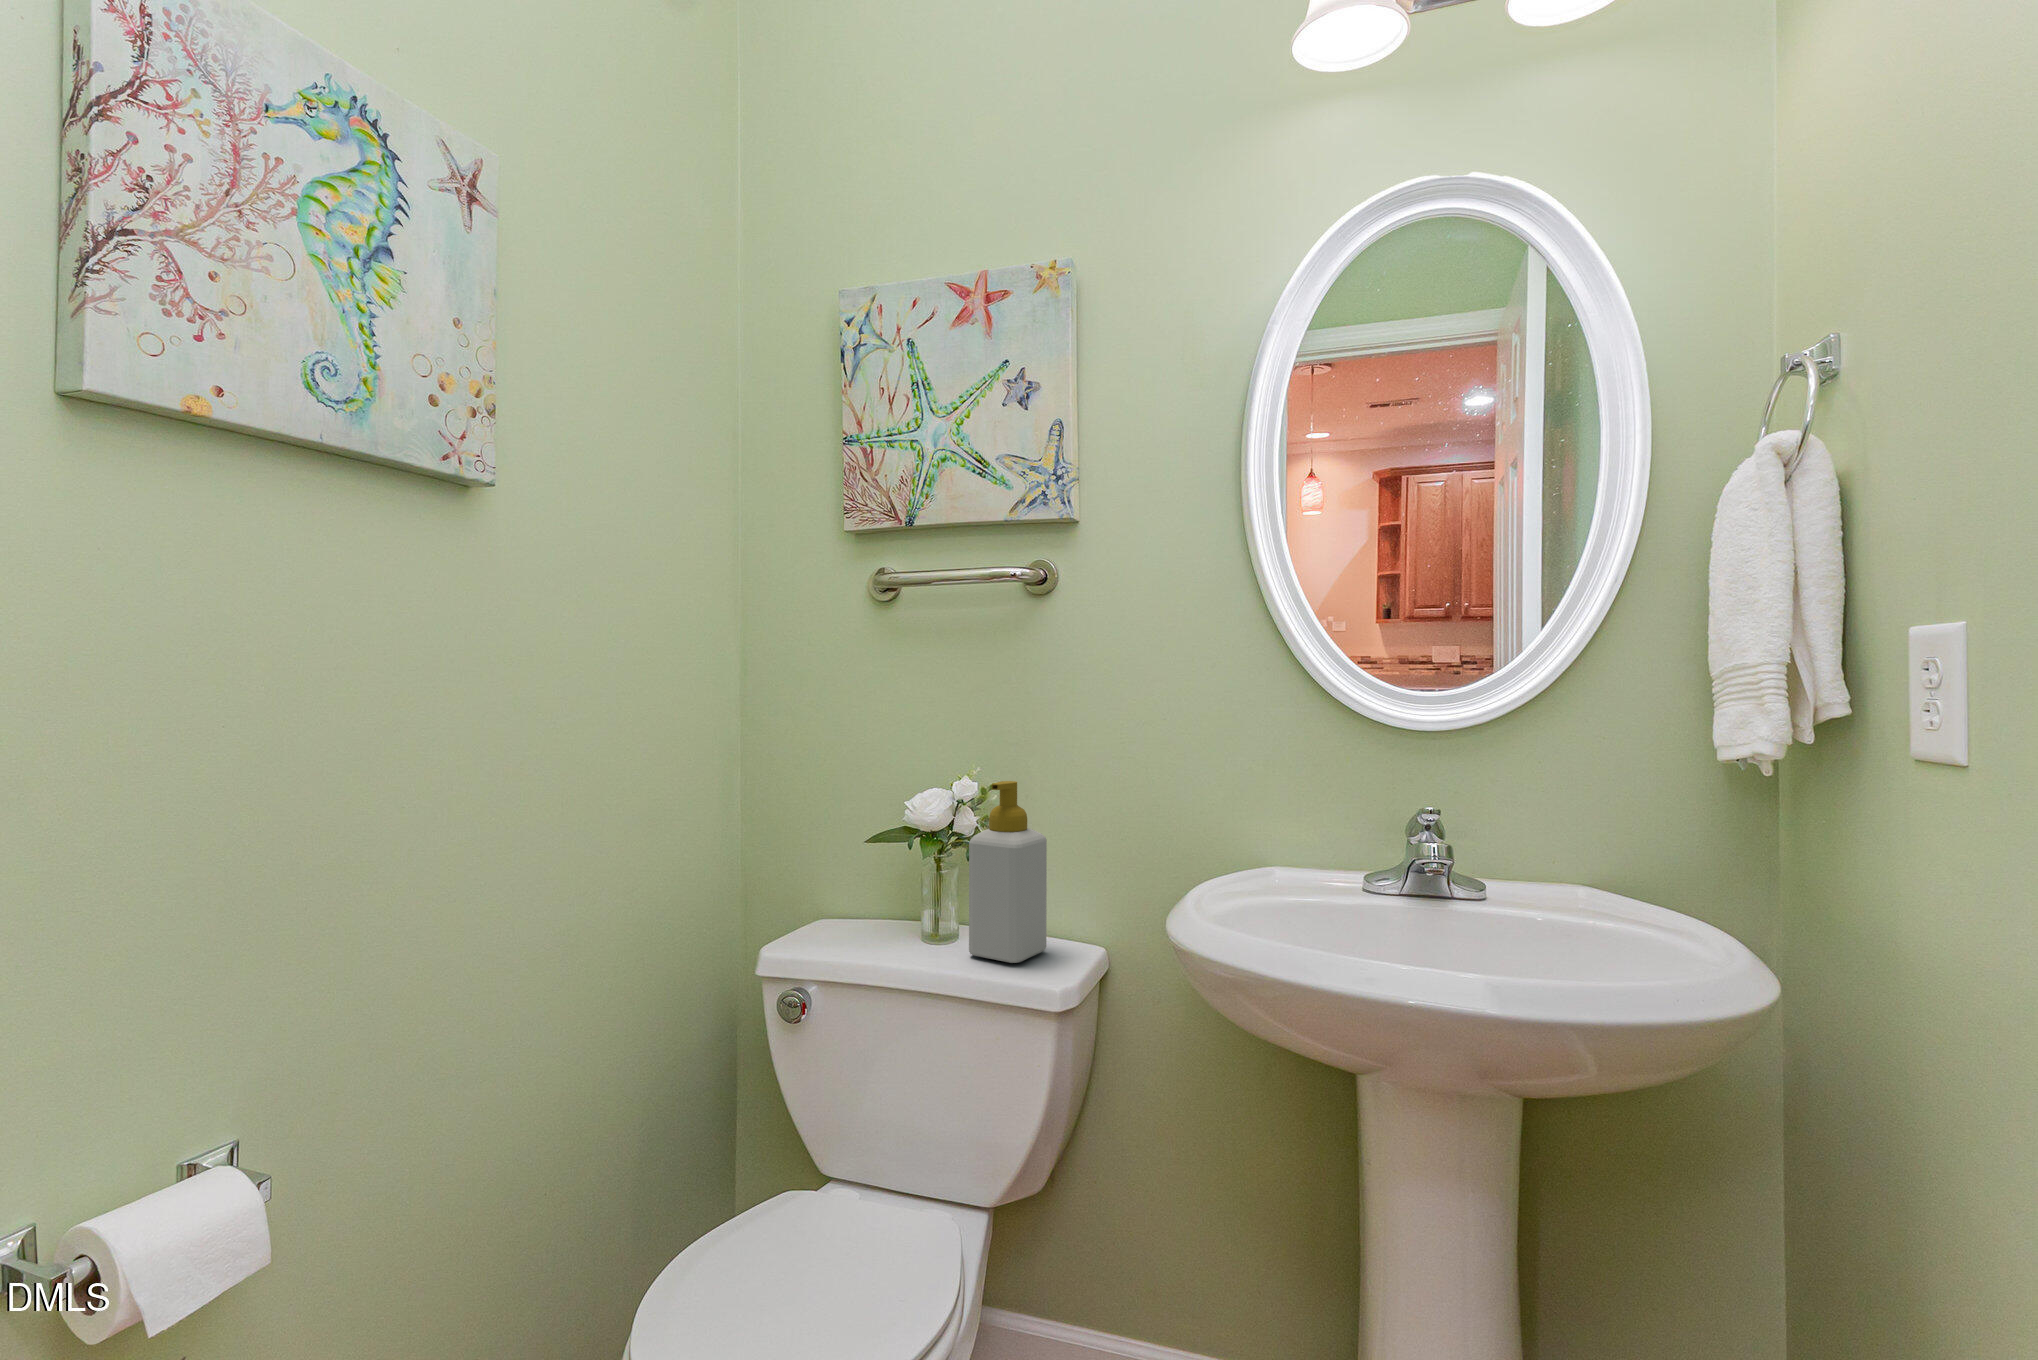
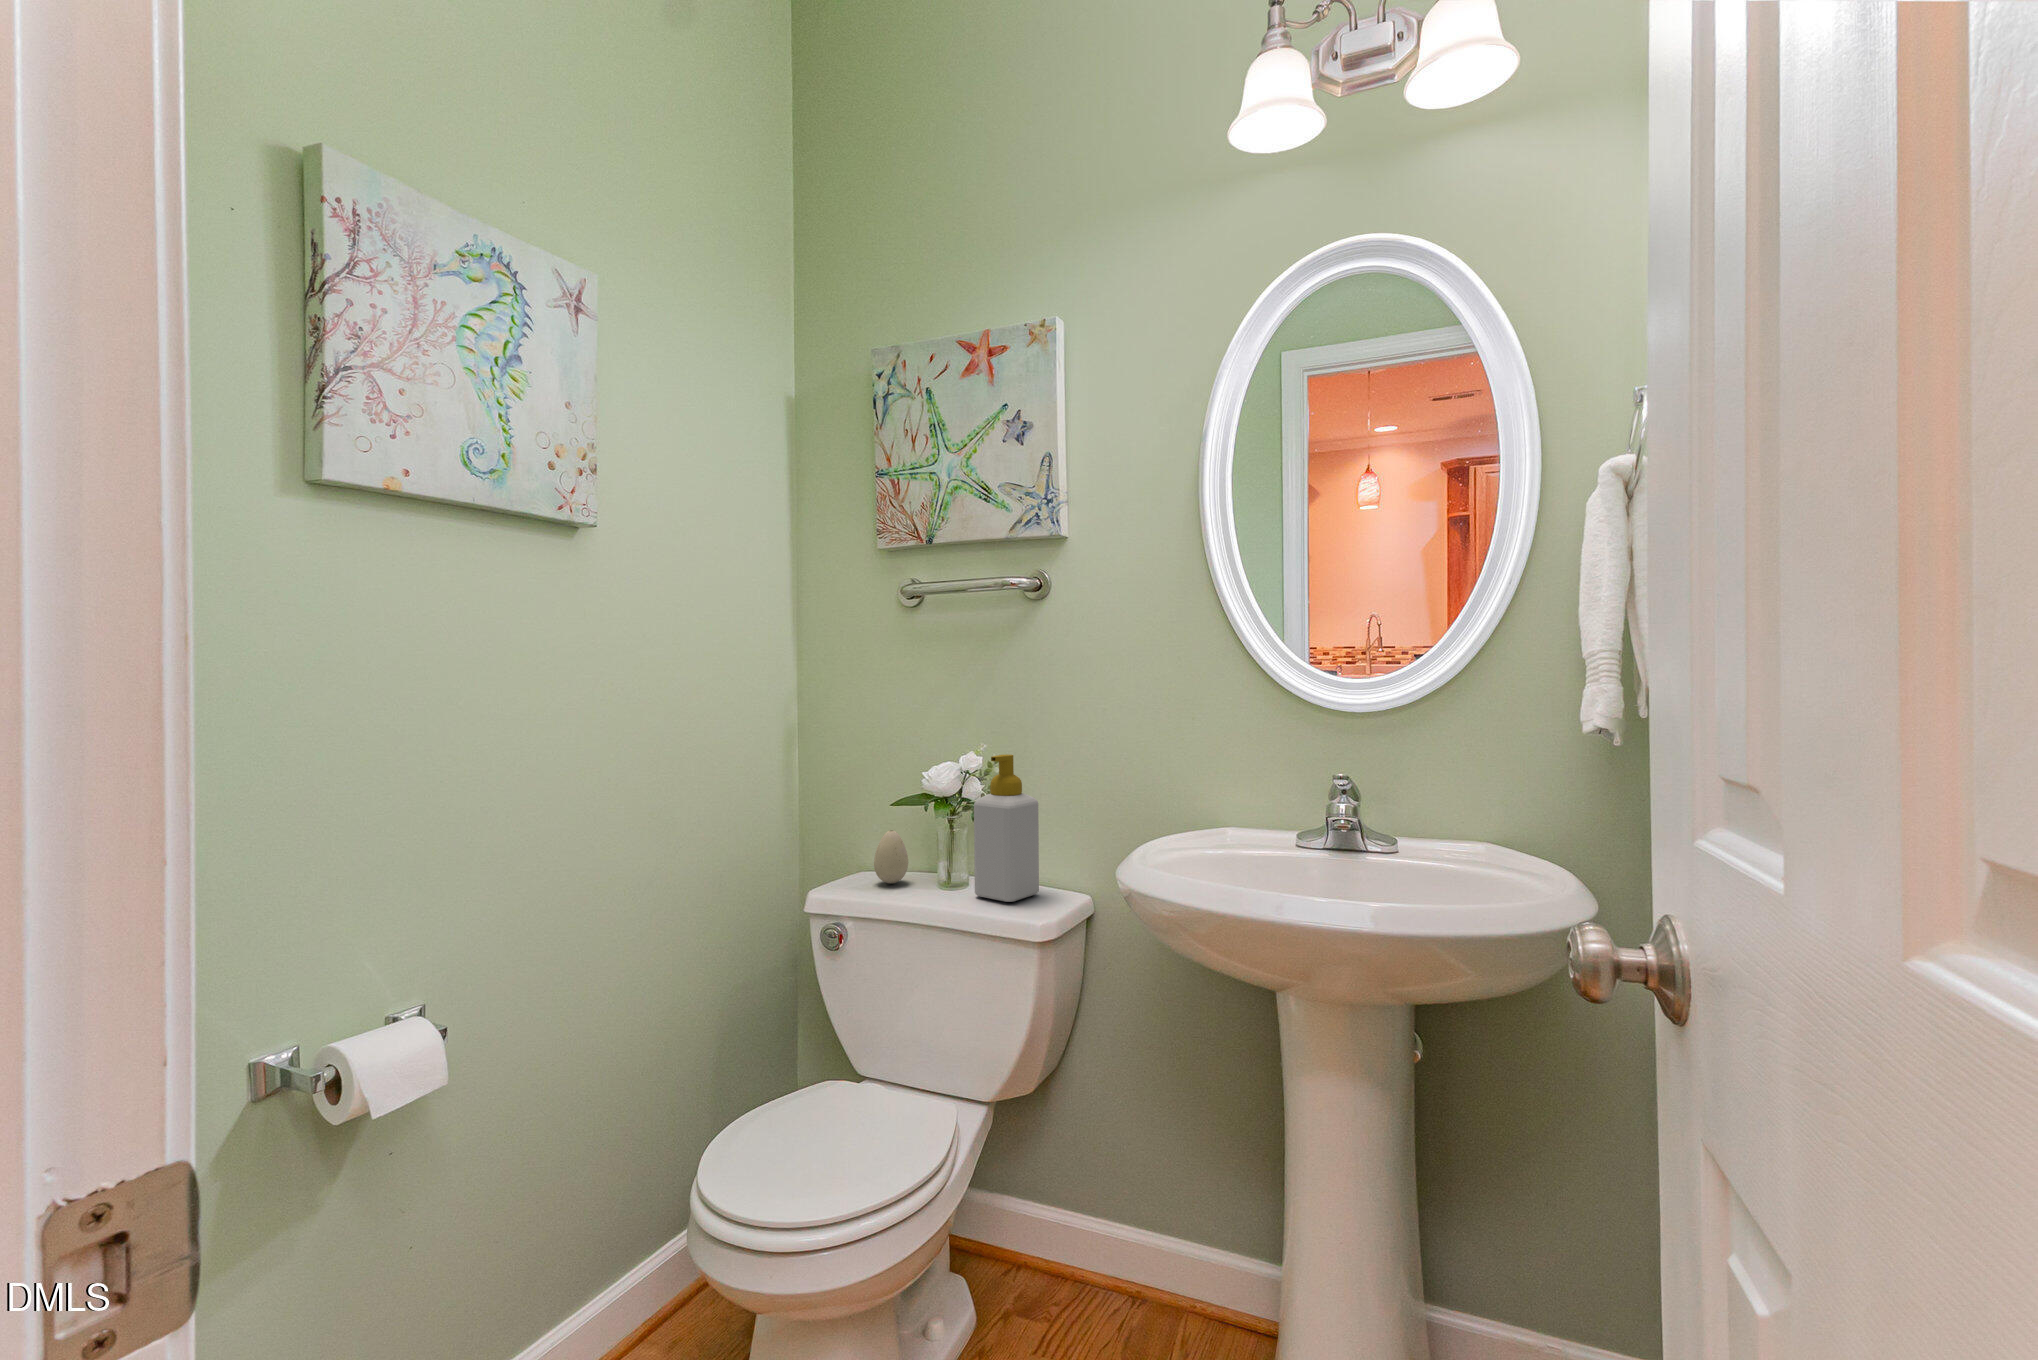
decorative egg: none [840,874,882,940] -> present [874,830,908,883]

